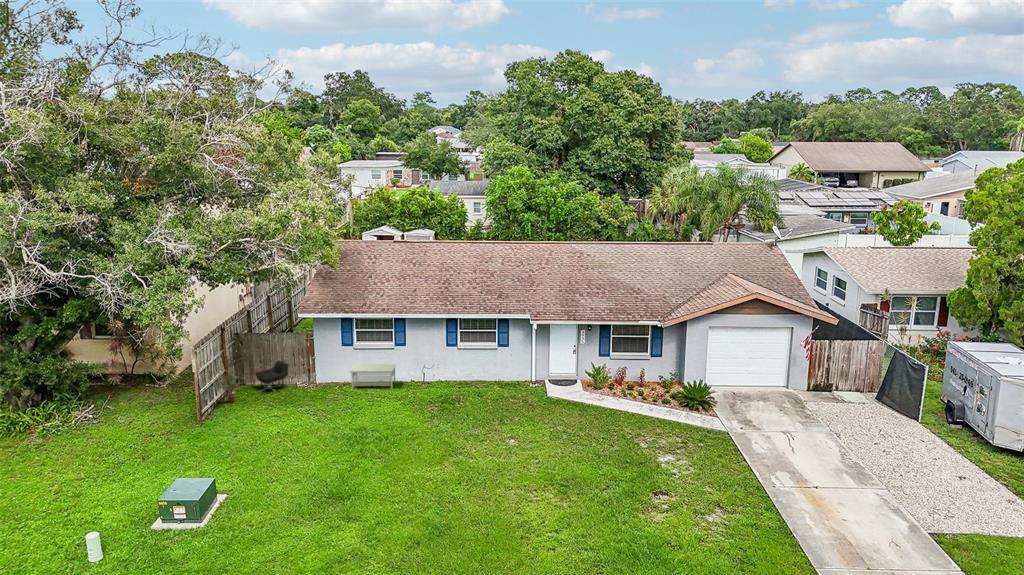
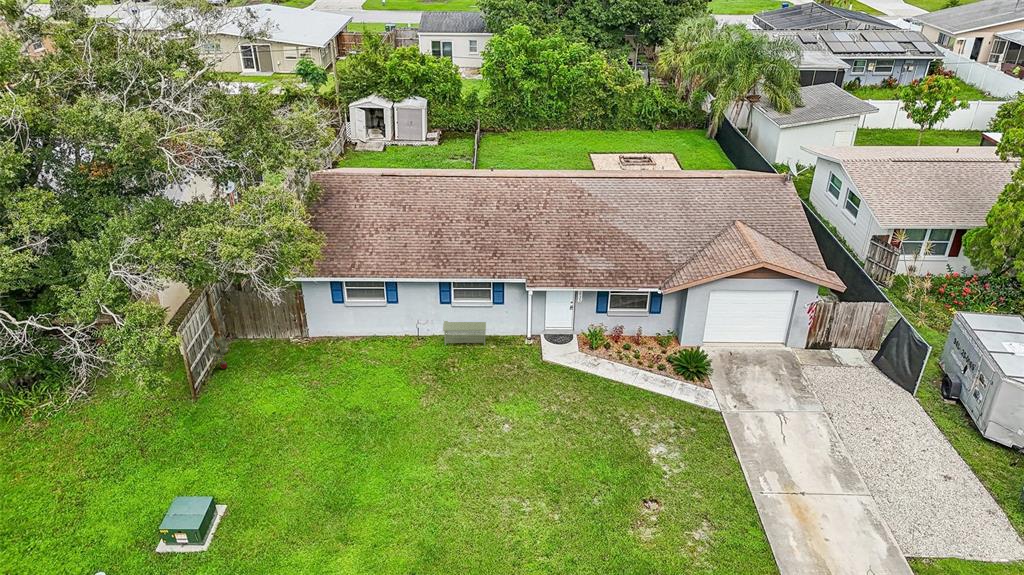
lounge chair: present [255,360,288,391] -> none [245,317,279,353]
storage bench: present [350,364,396,388] -> present [443,321,486,345]

